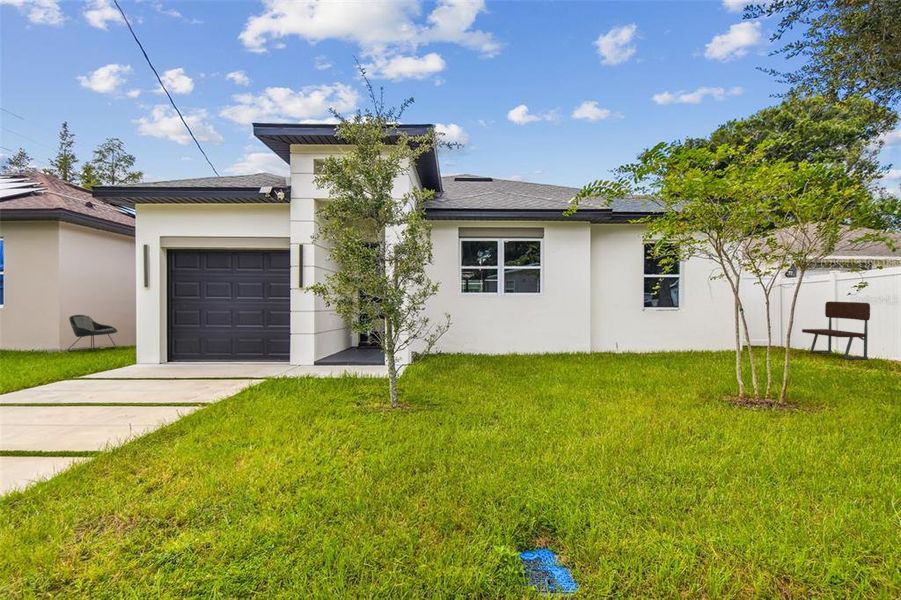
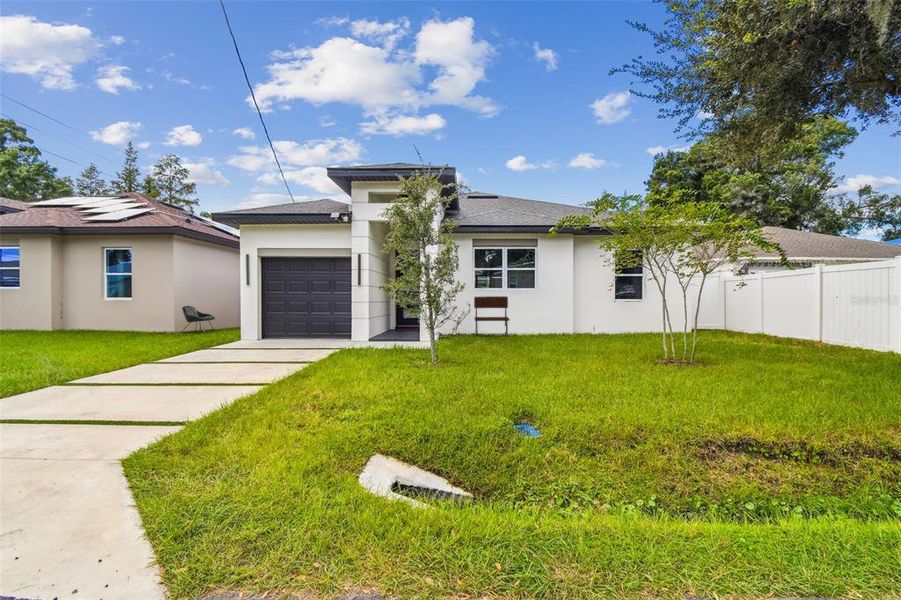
bench: present [802,302,870,359] -> present [474,296,509,336]

